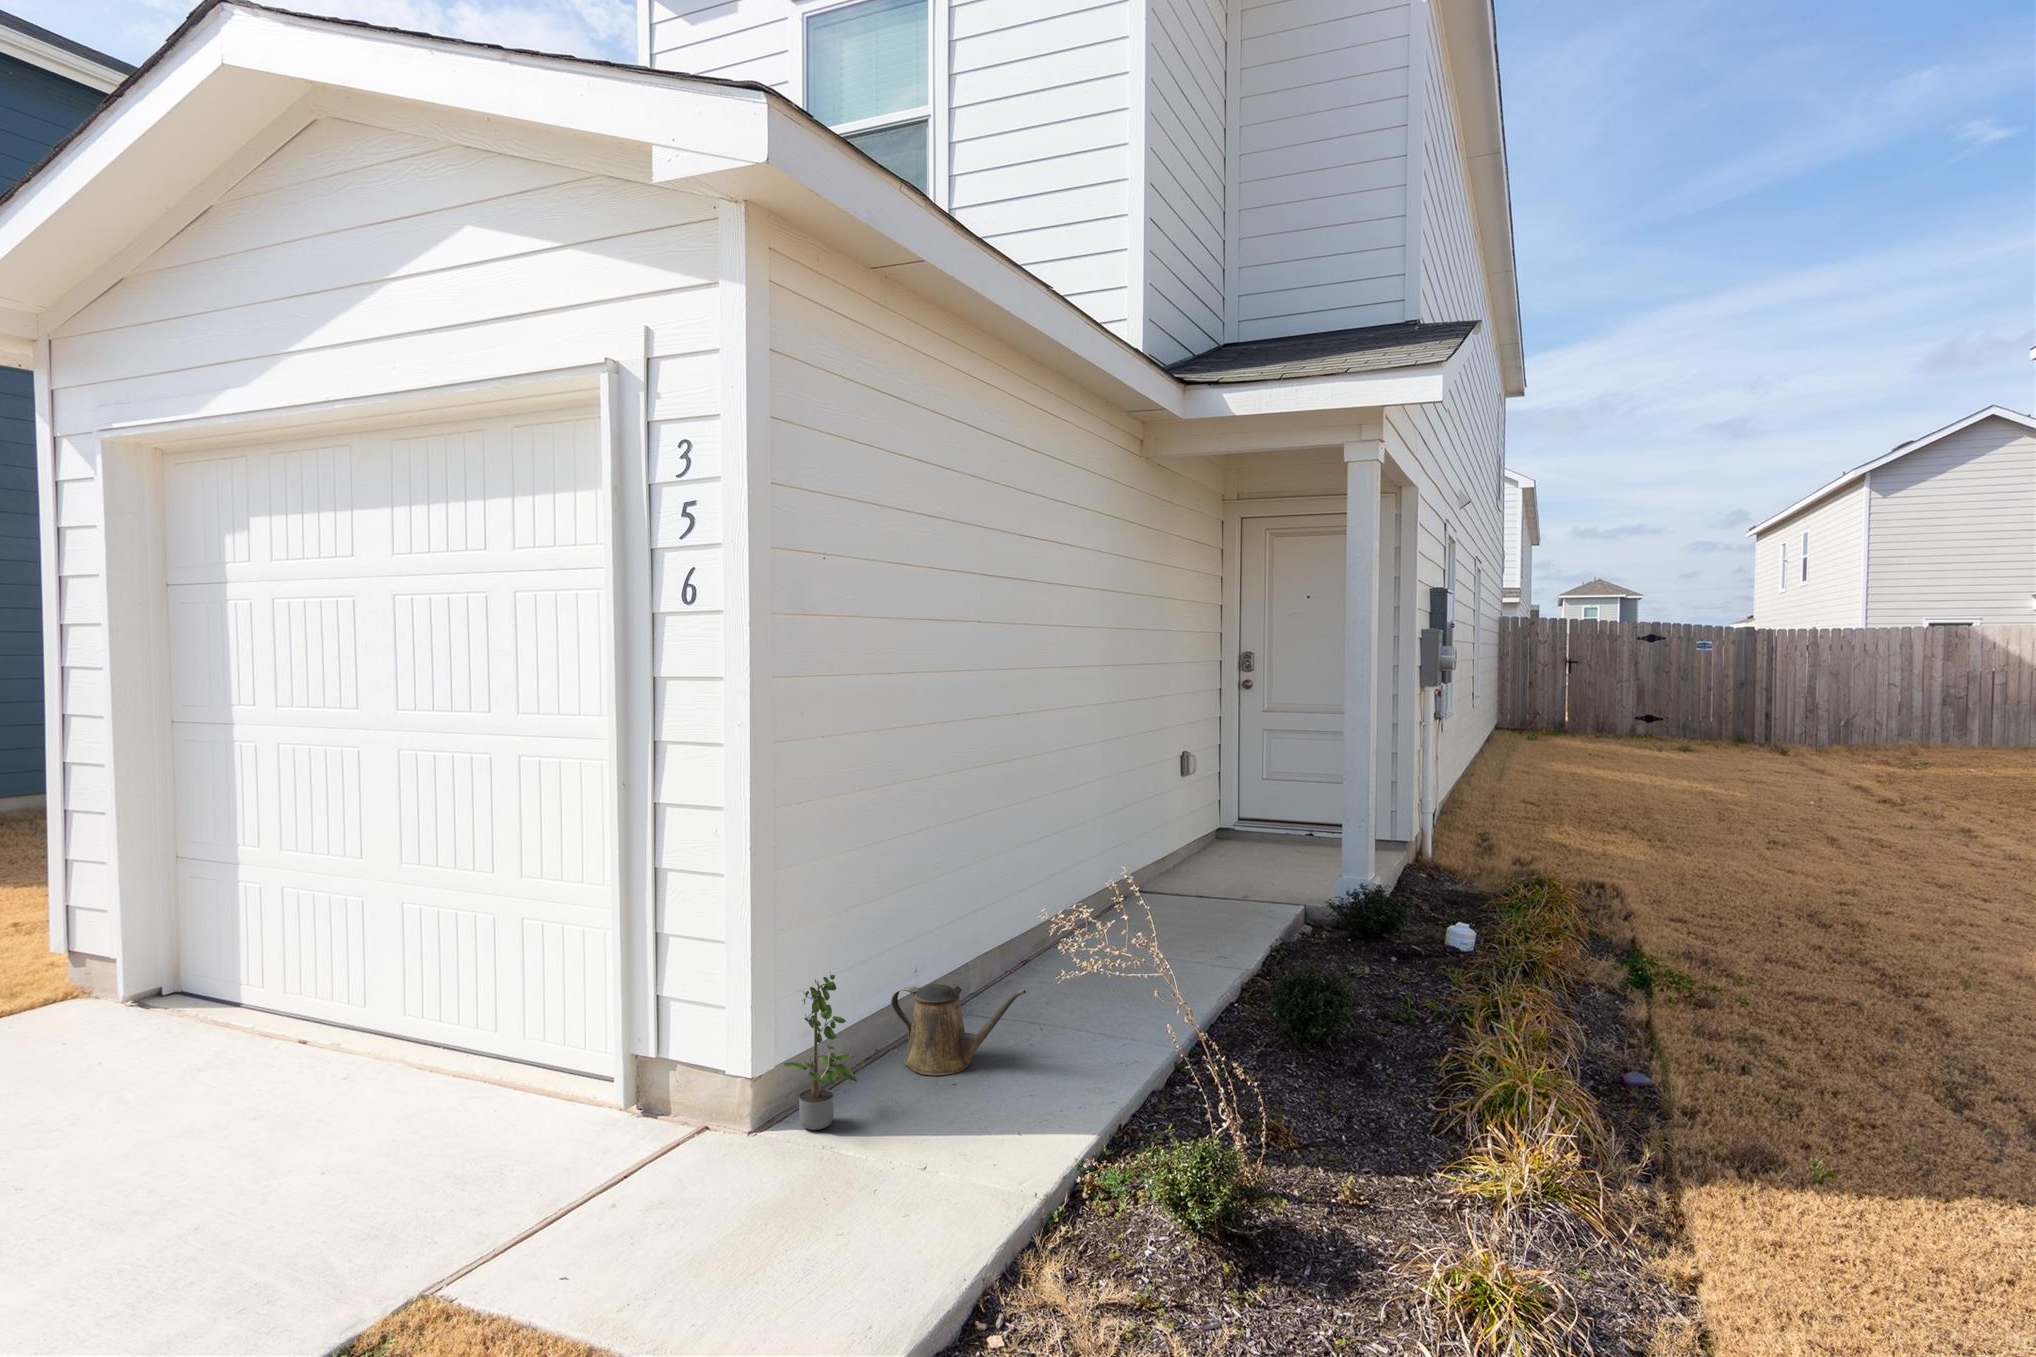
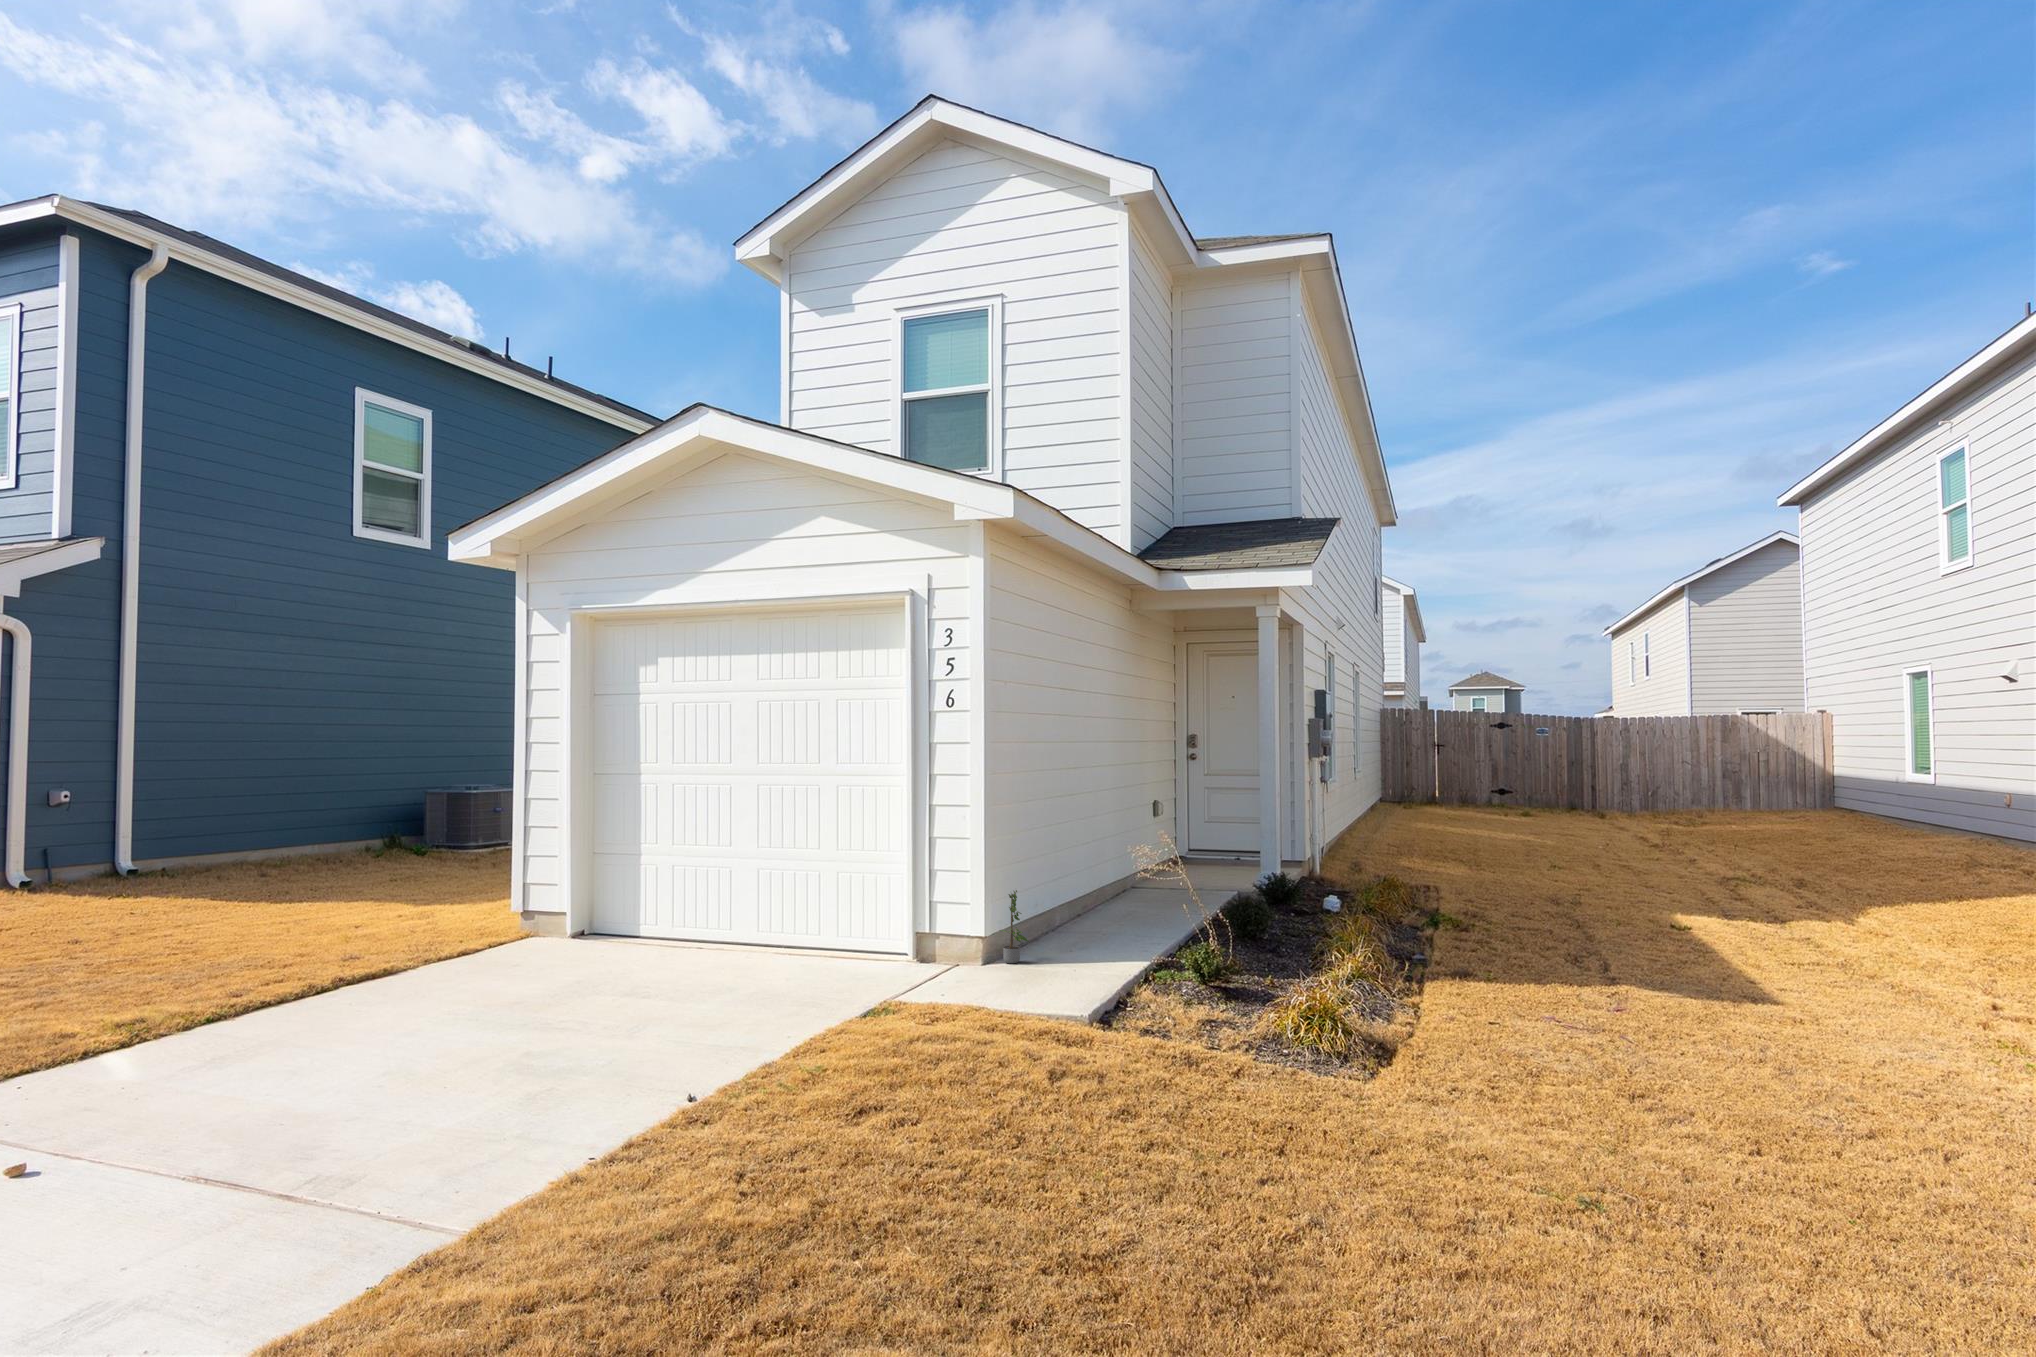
watering can: present [891,984,1026,1075] -> none [1029,903,1104,949]

